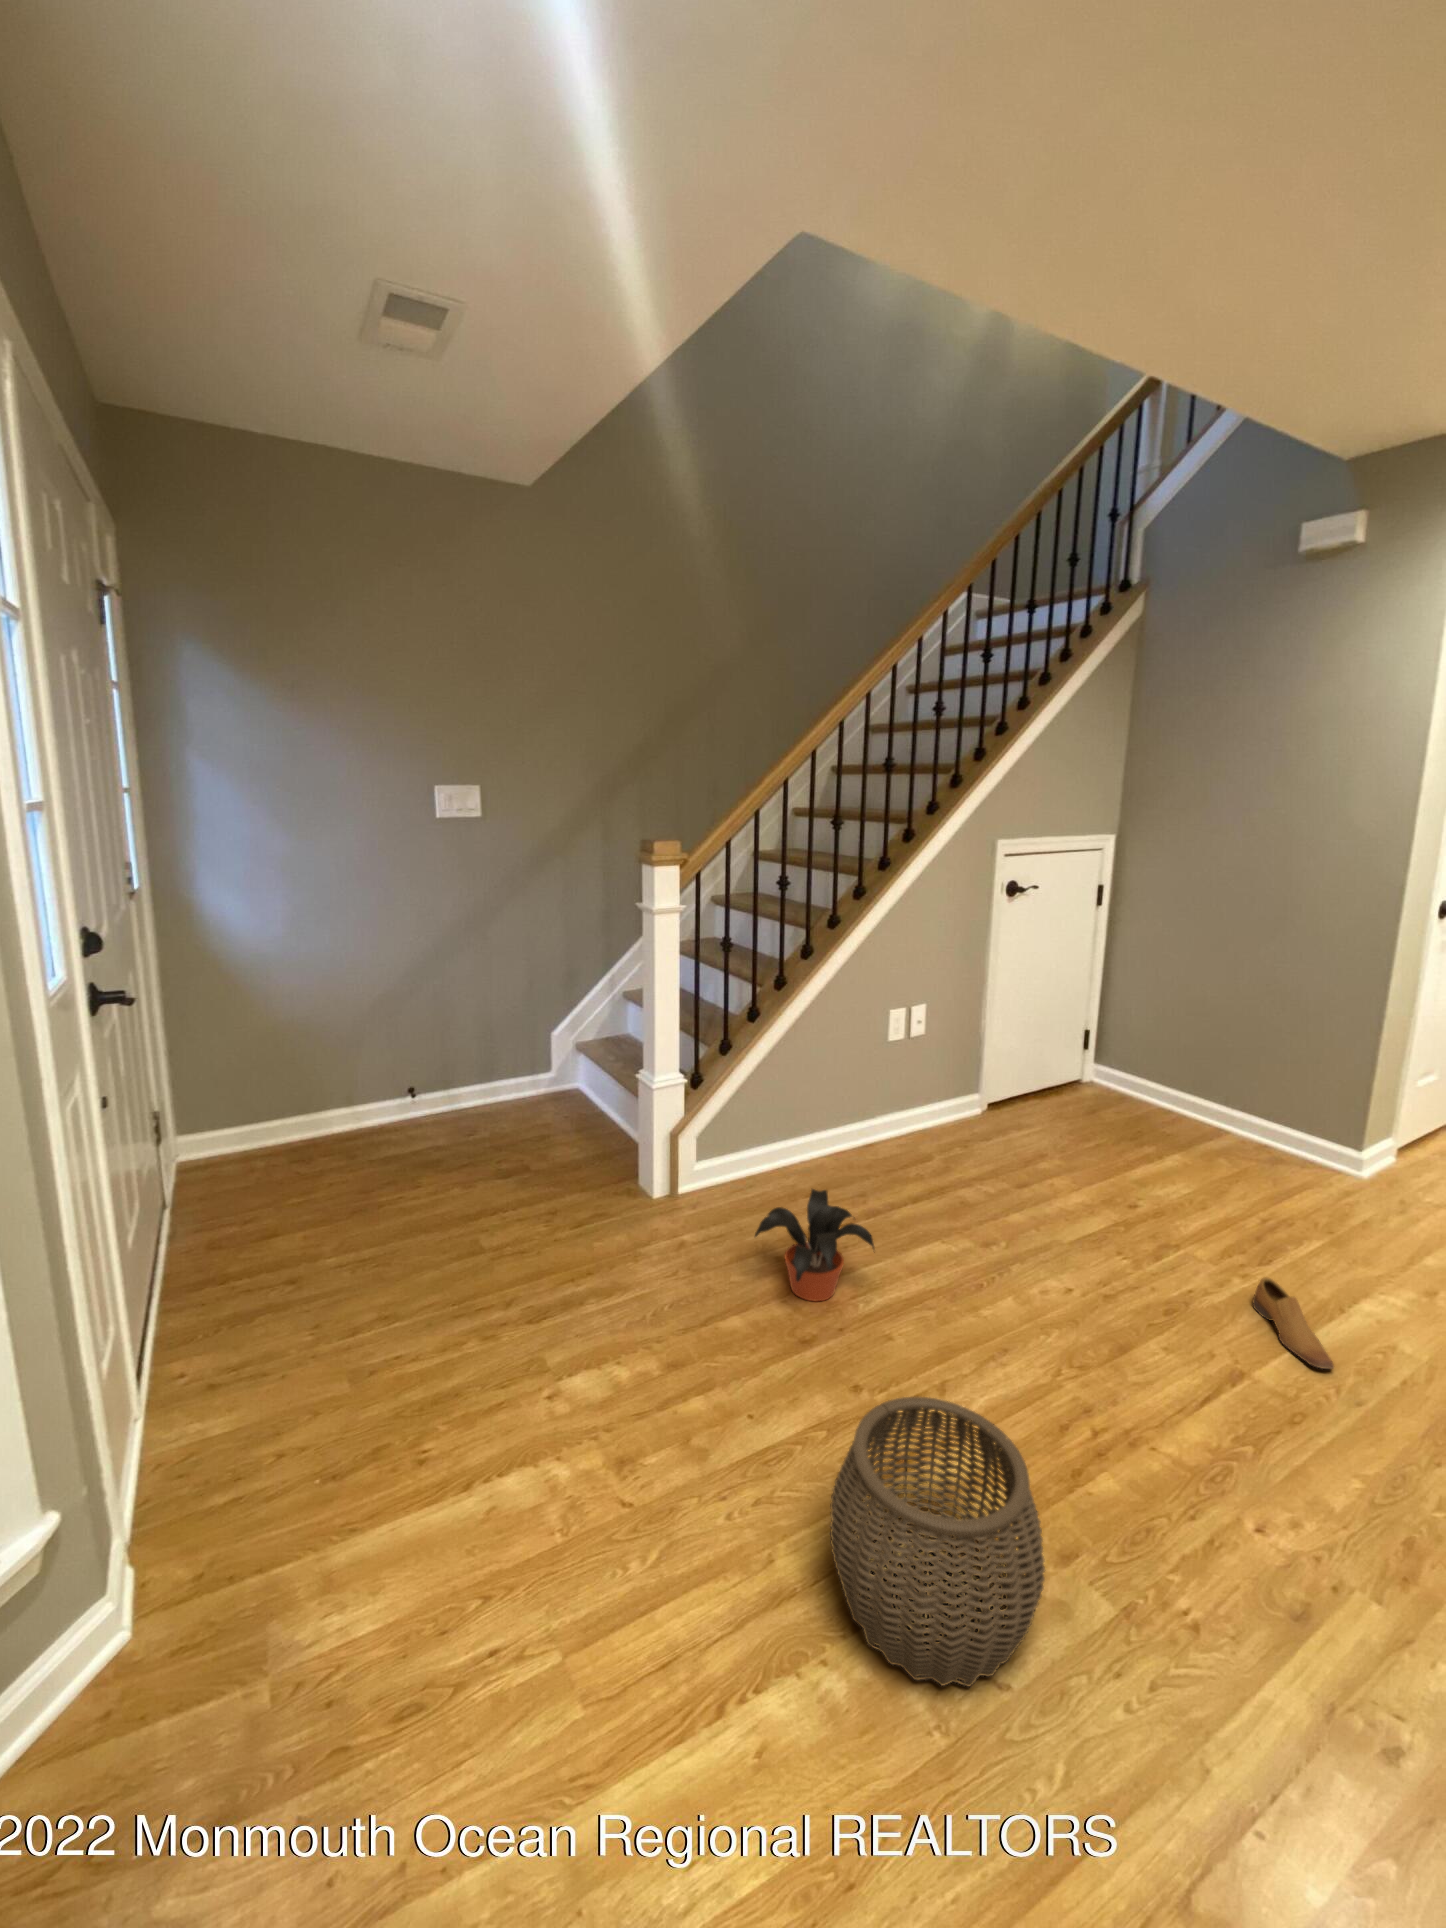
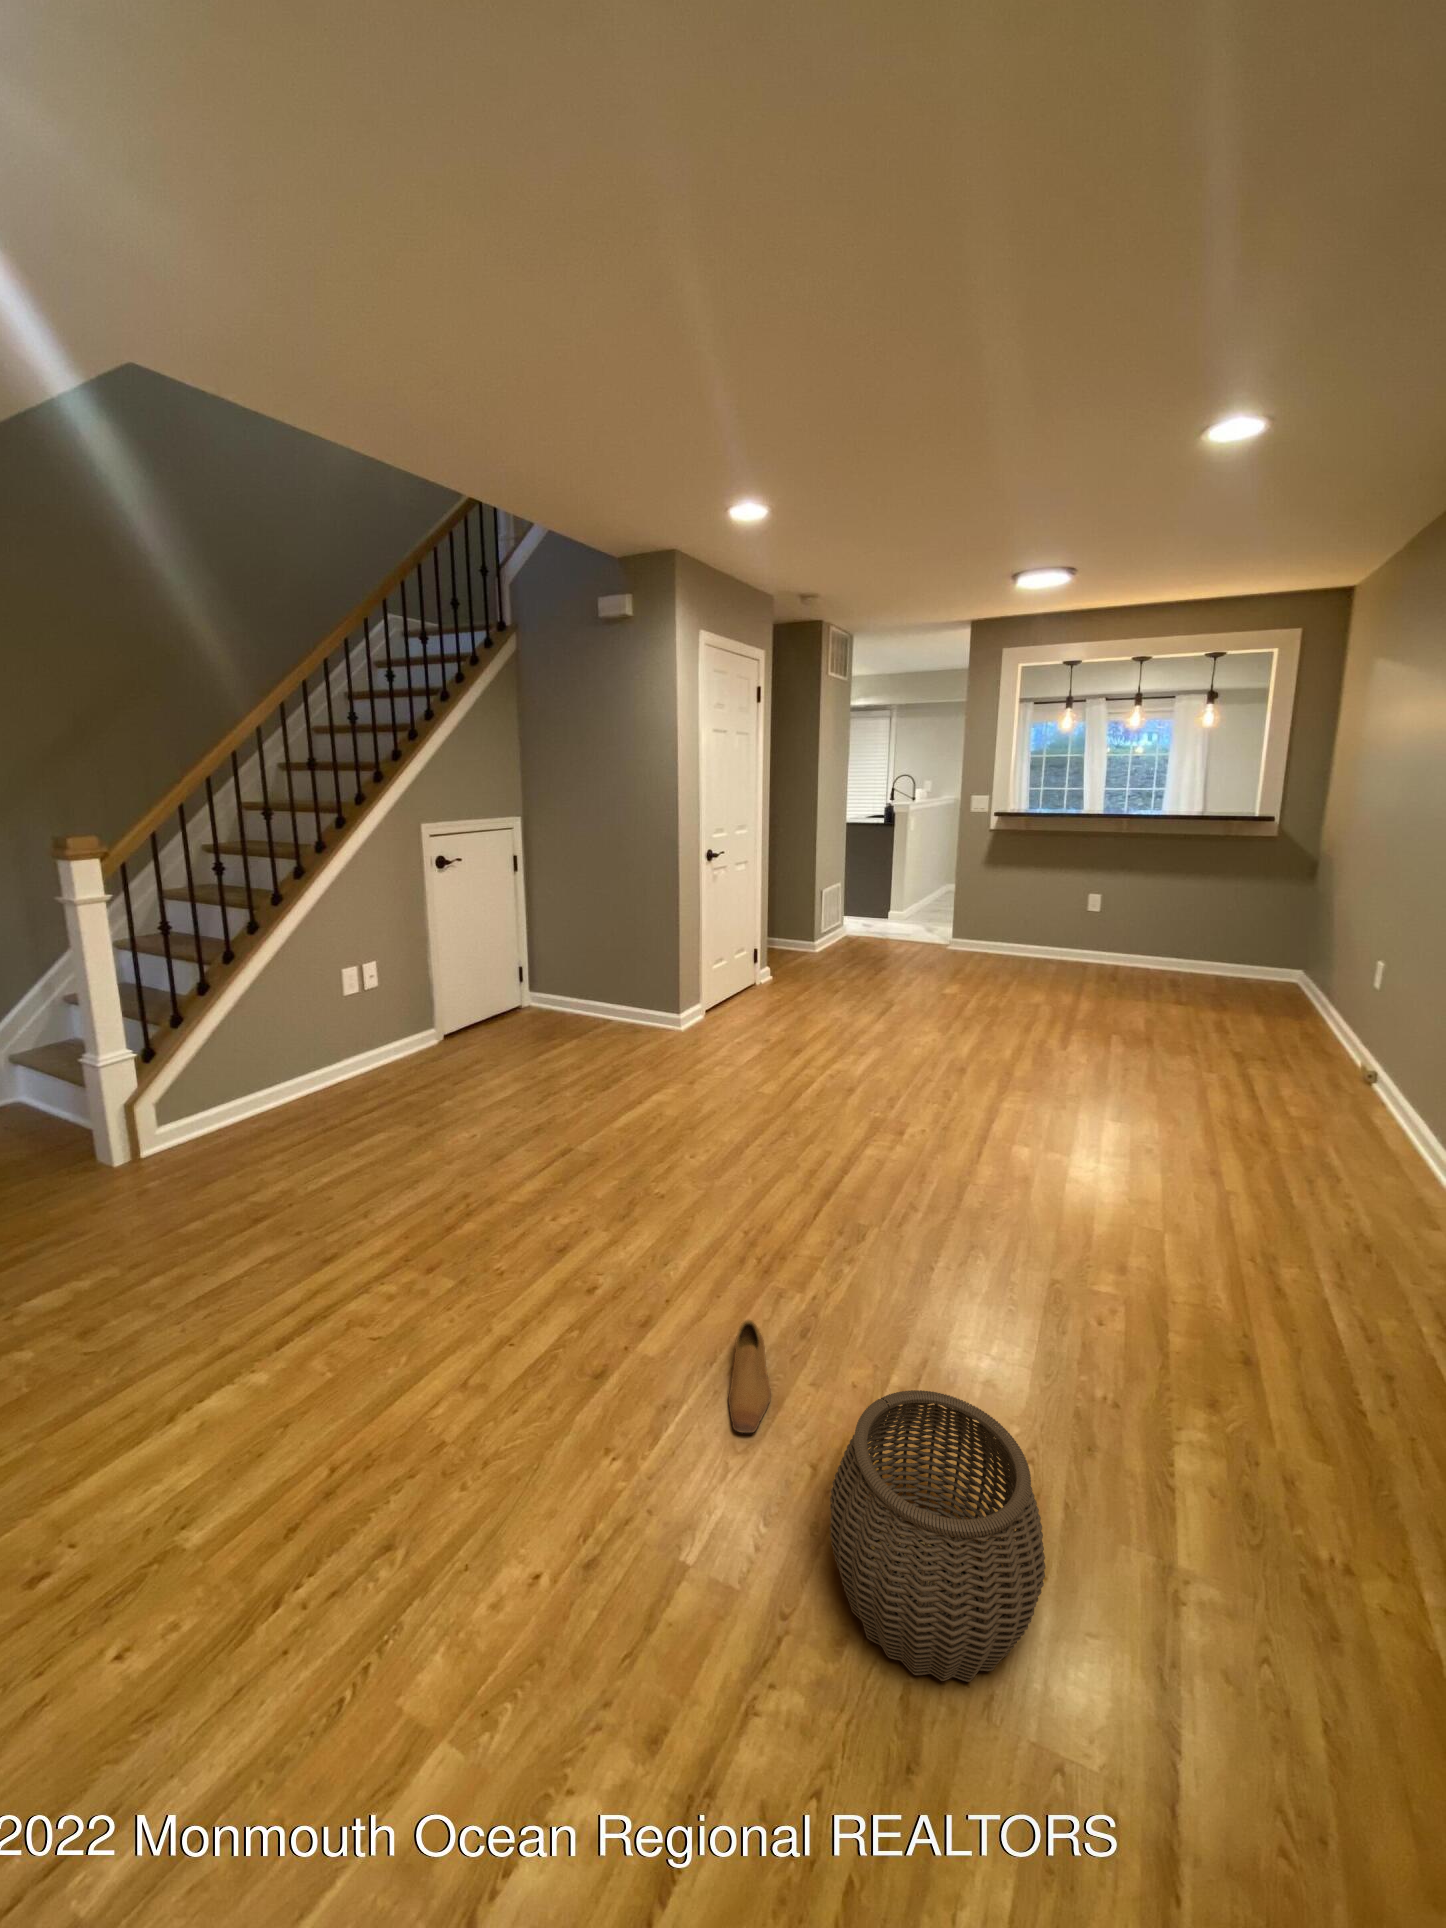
potted plant: present [755,1189,874,1301] -> none [754,1173,873,1285]
shoe: present [1253,1277,1334,1369] -> present [728,1320,771,1433]

